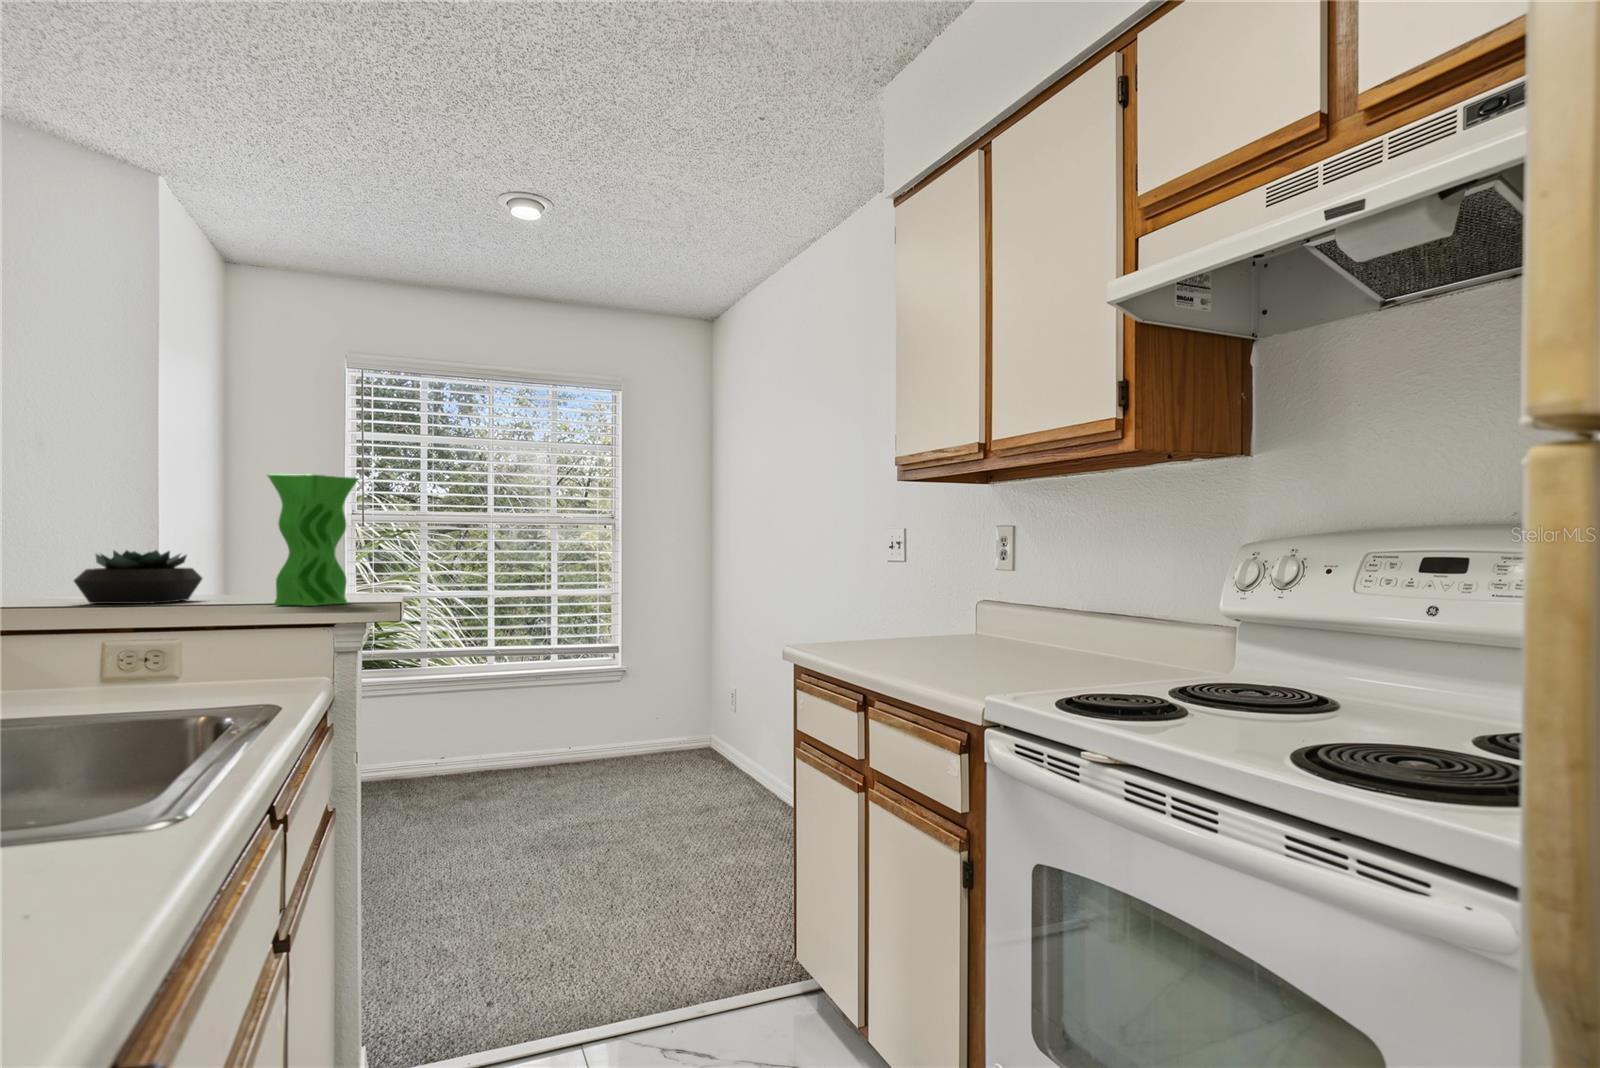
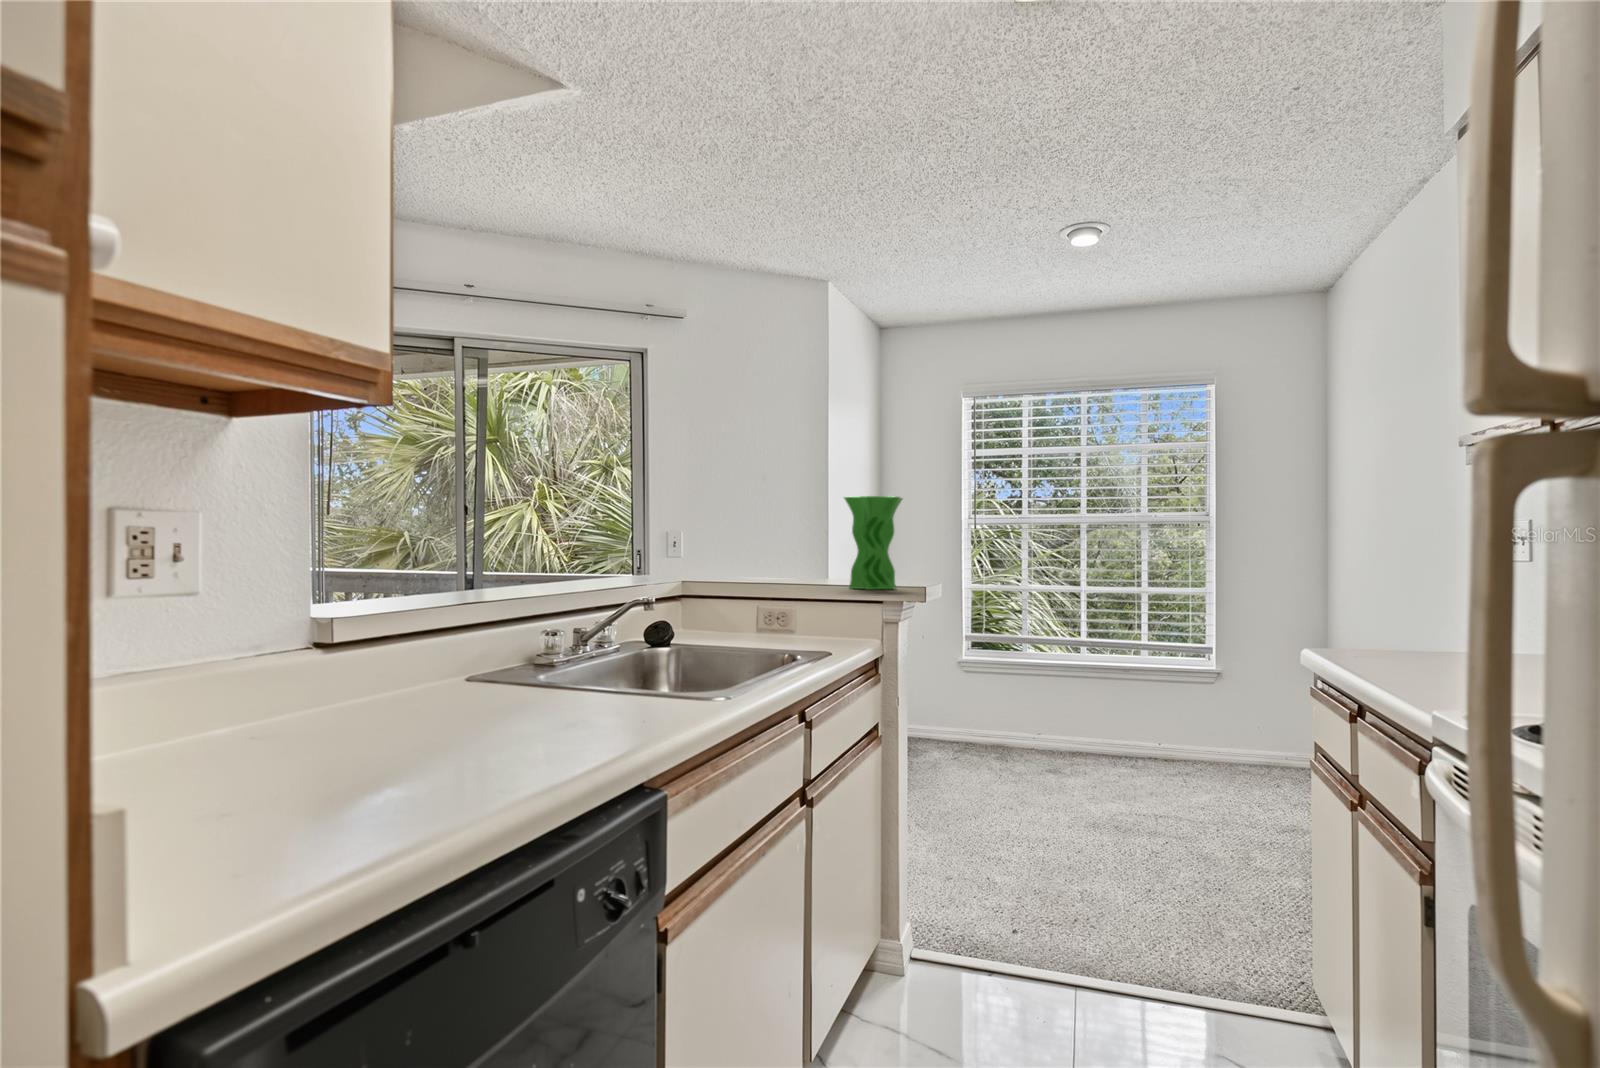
succulent plant: present [74,550,202,604] -> none [752,548,821,584]

